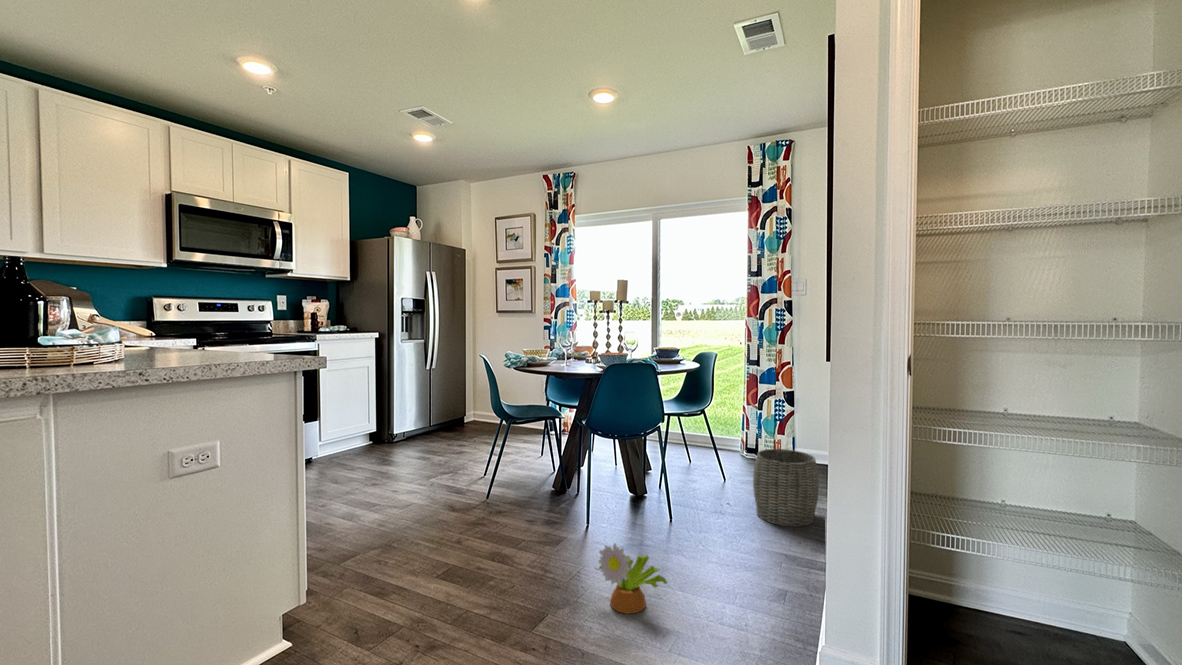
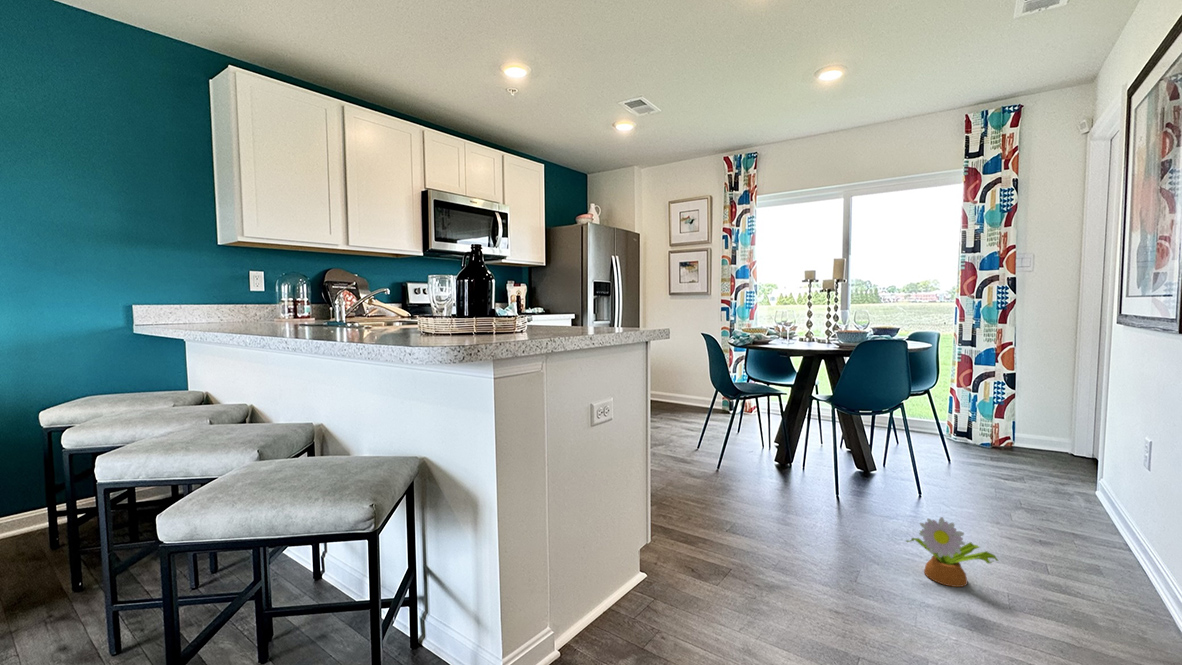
woven basket: present [753,449,819,527] -> none [1011,432,1100,514]

